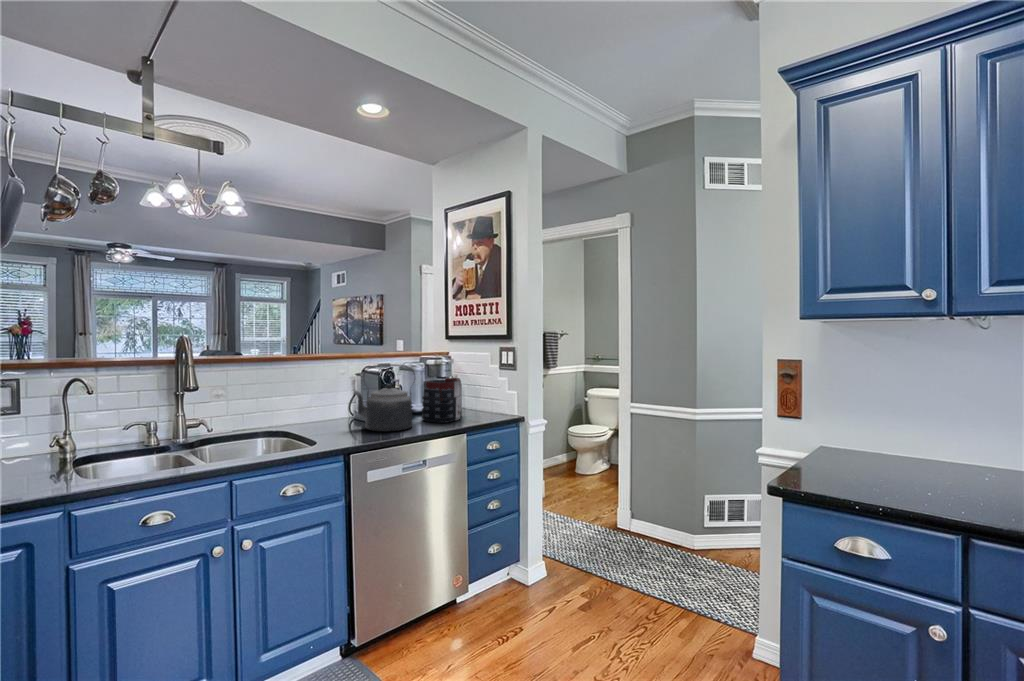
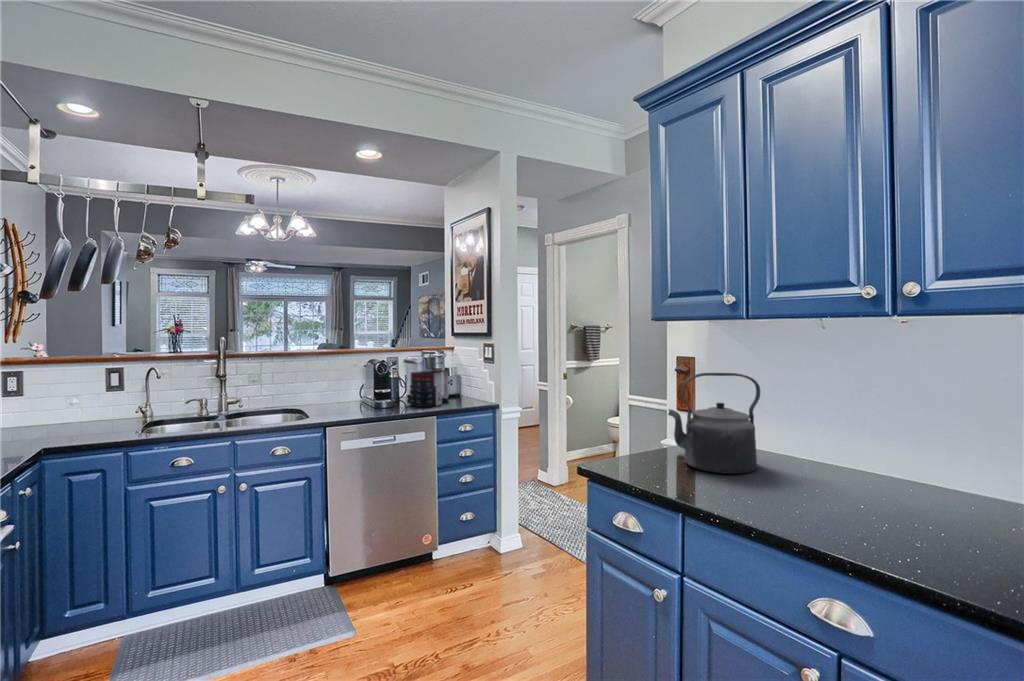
kettle: present [354,364,415,432] -> present [668,373,760,474]

